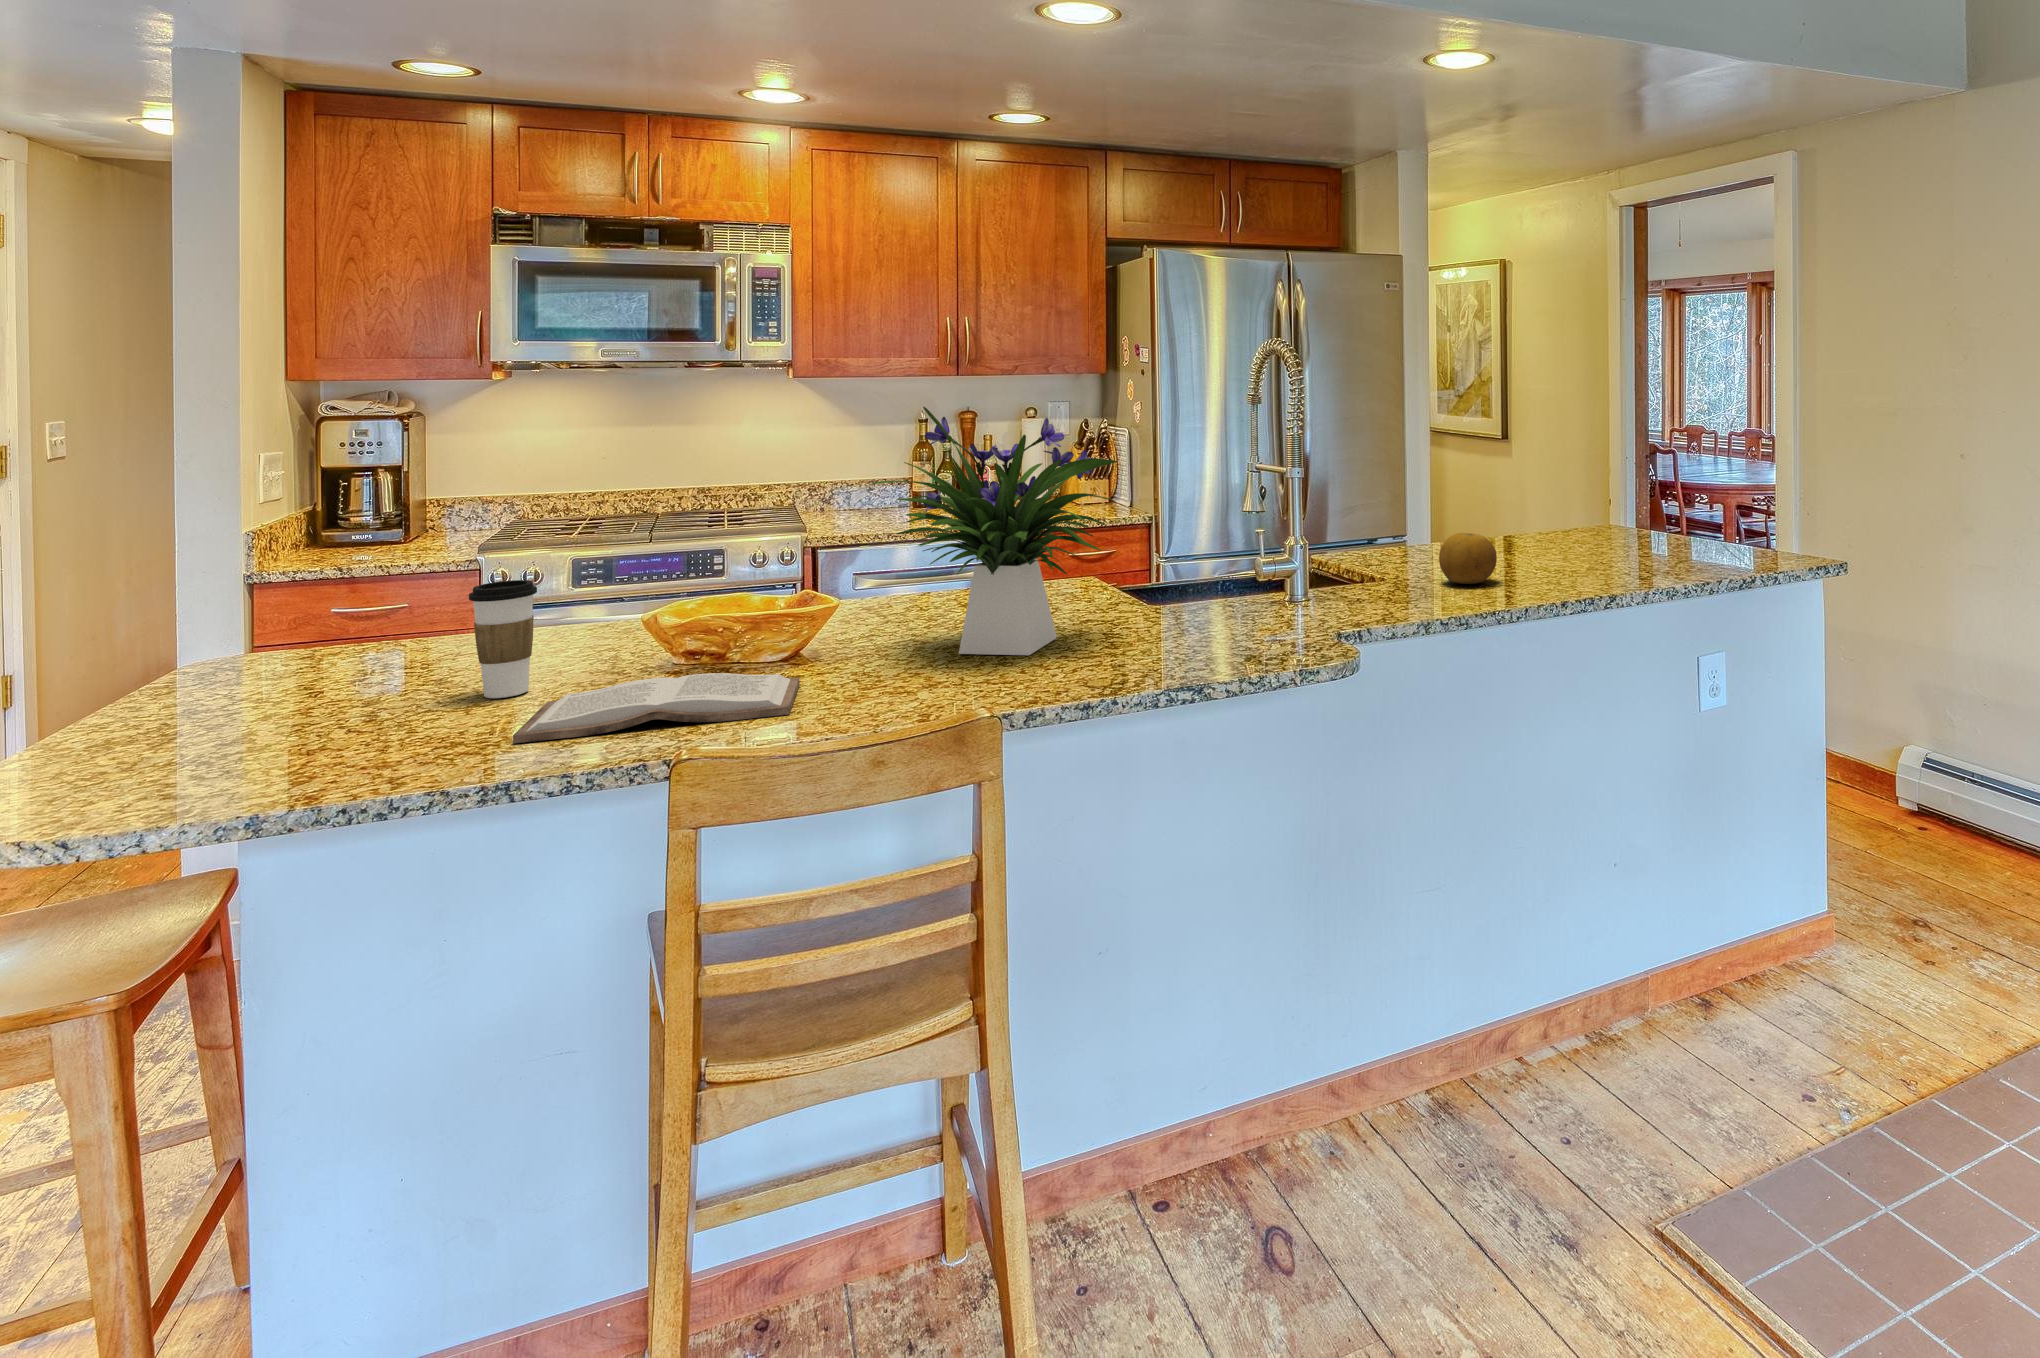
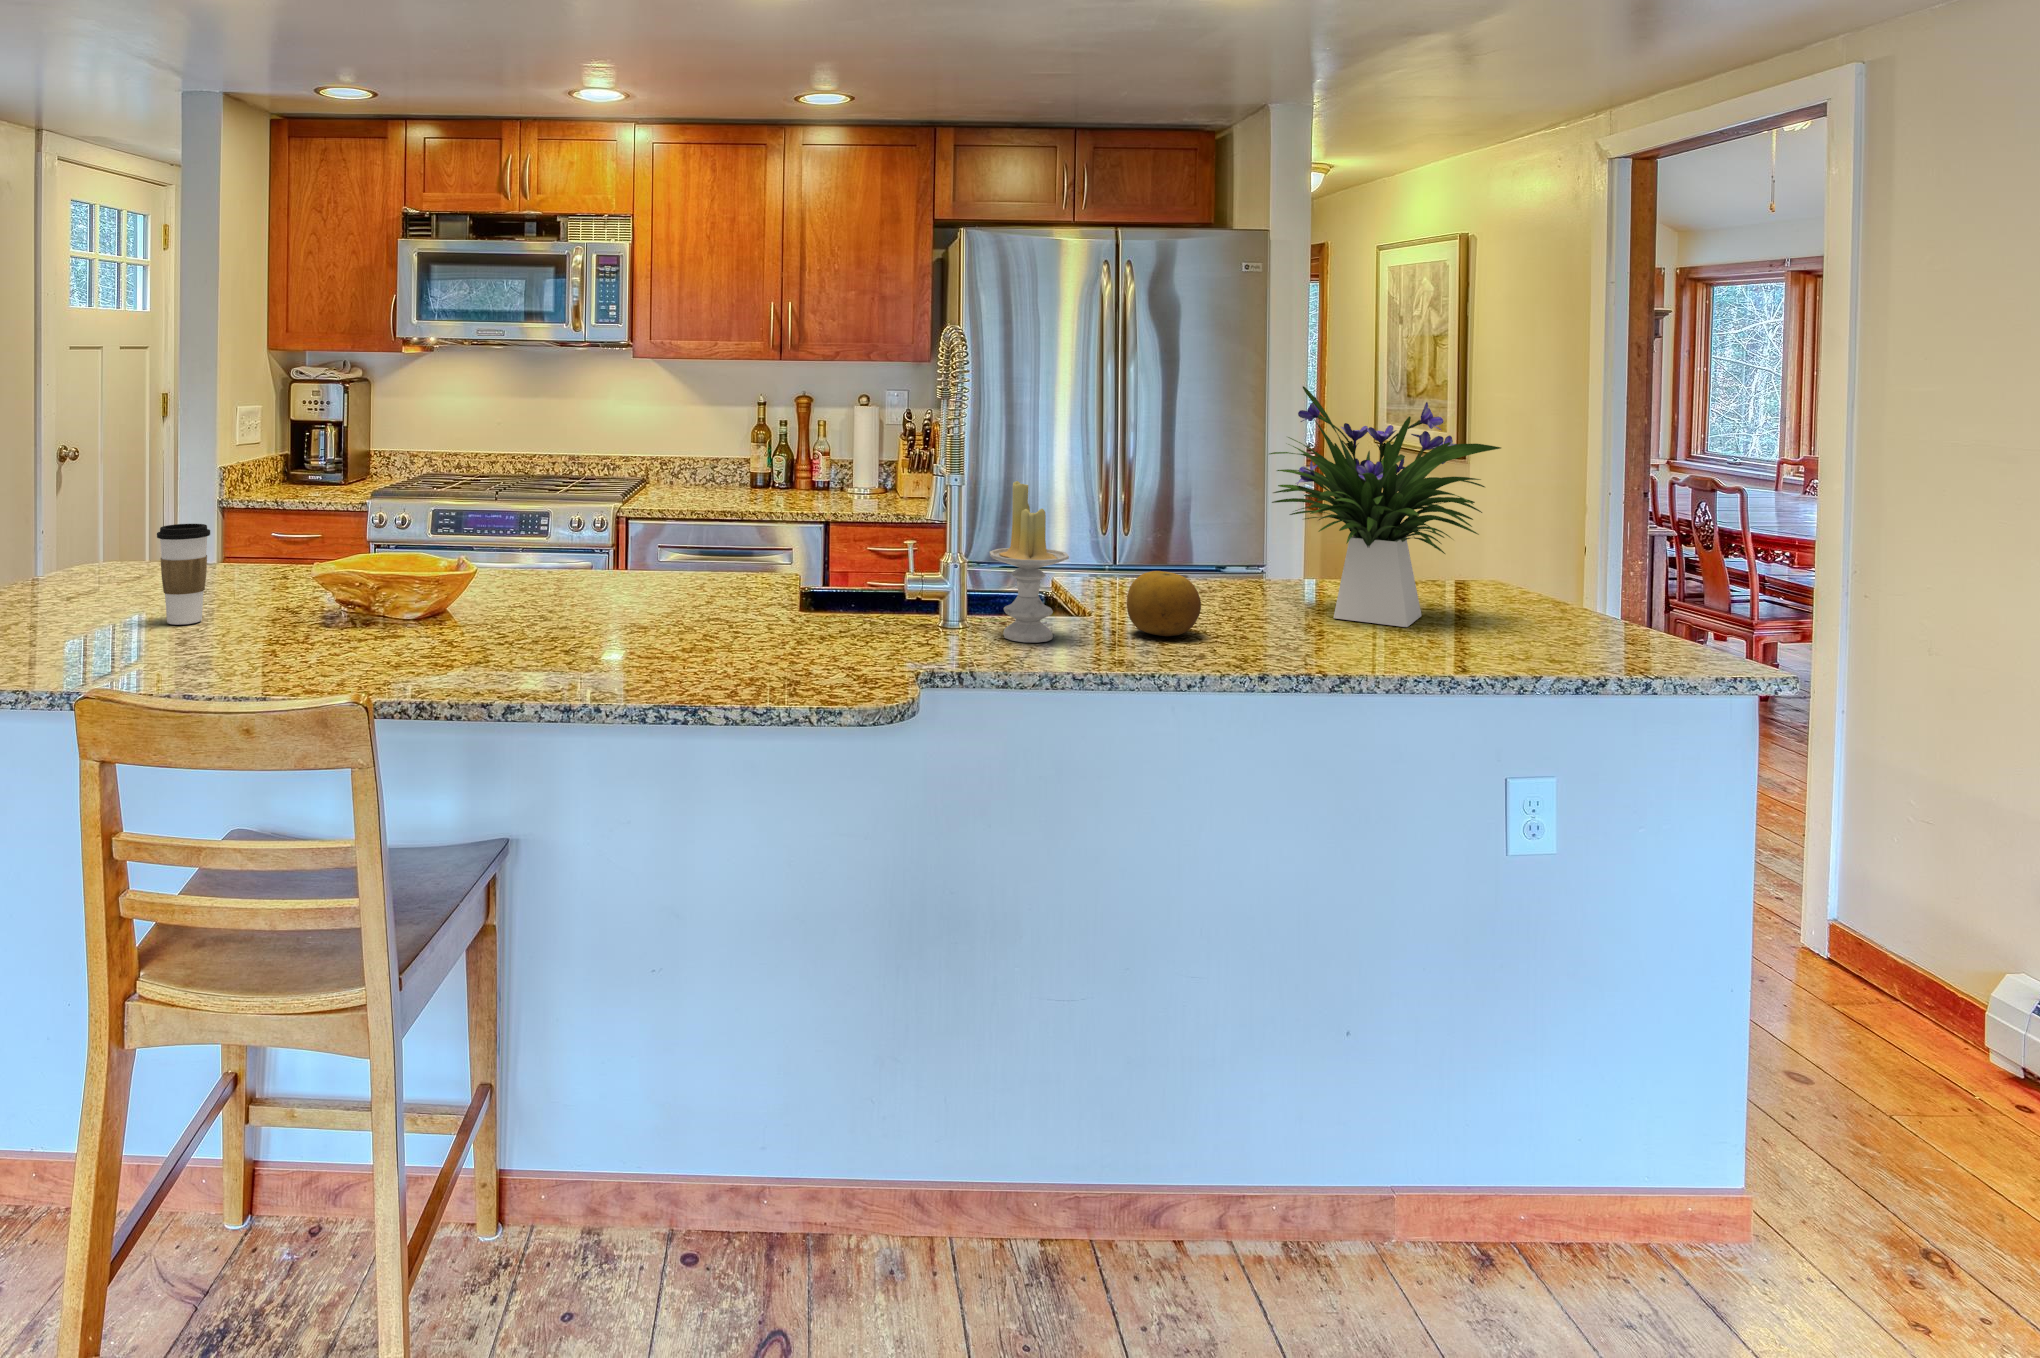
flower arrangement: present [871,407,1118,655] -> present [1269,386,1501,627]
candle: none [1343,468,1409,602] -> present [989,481,1069,643]
book: present [513,673,799,743] -> none [124,623,378,672]

